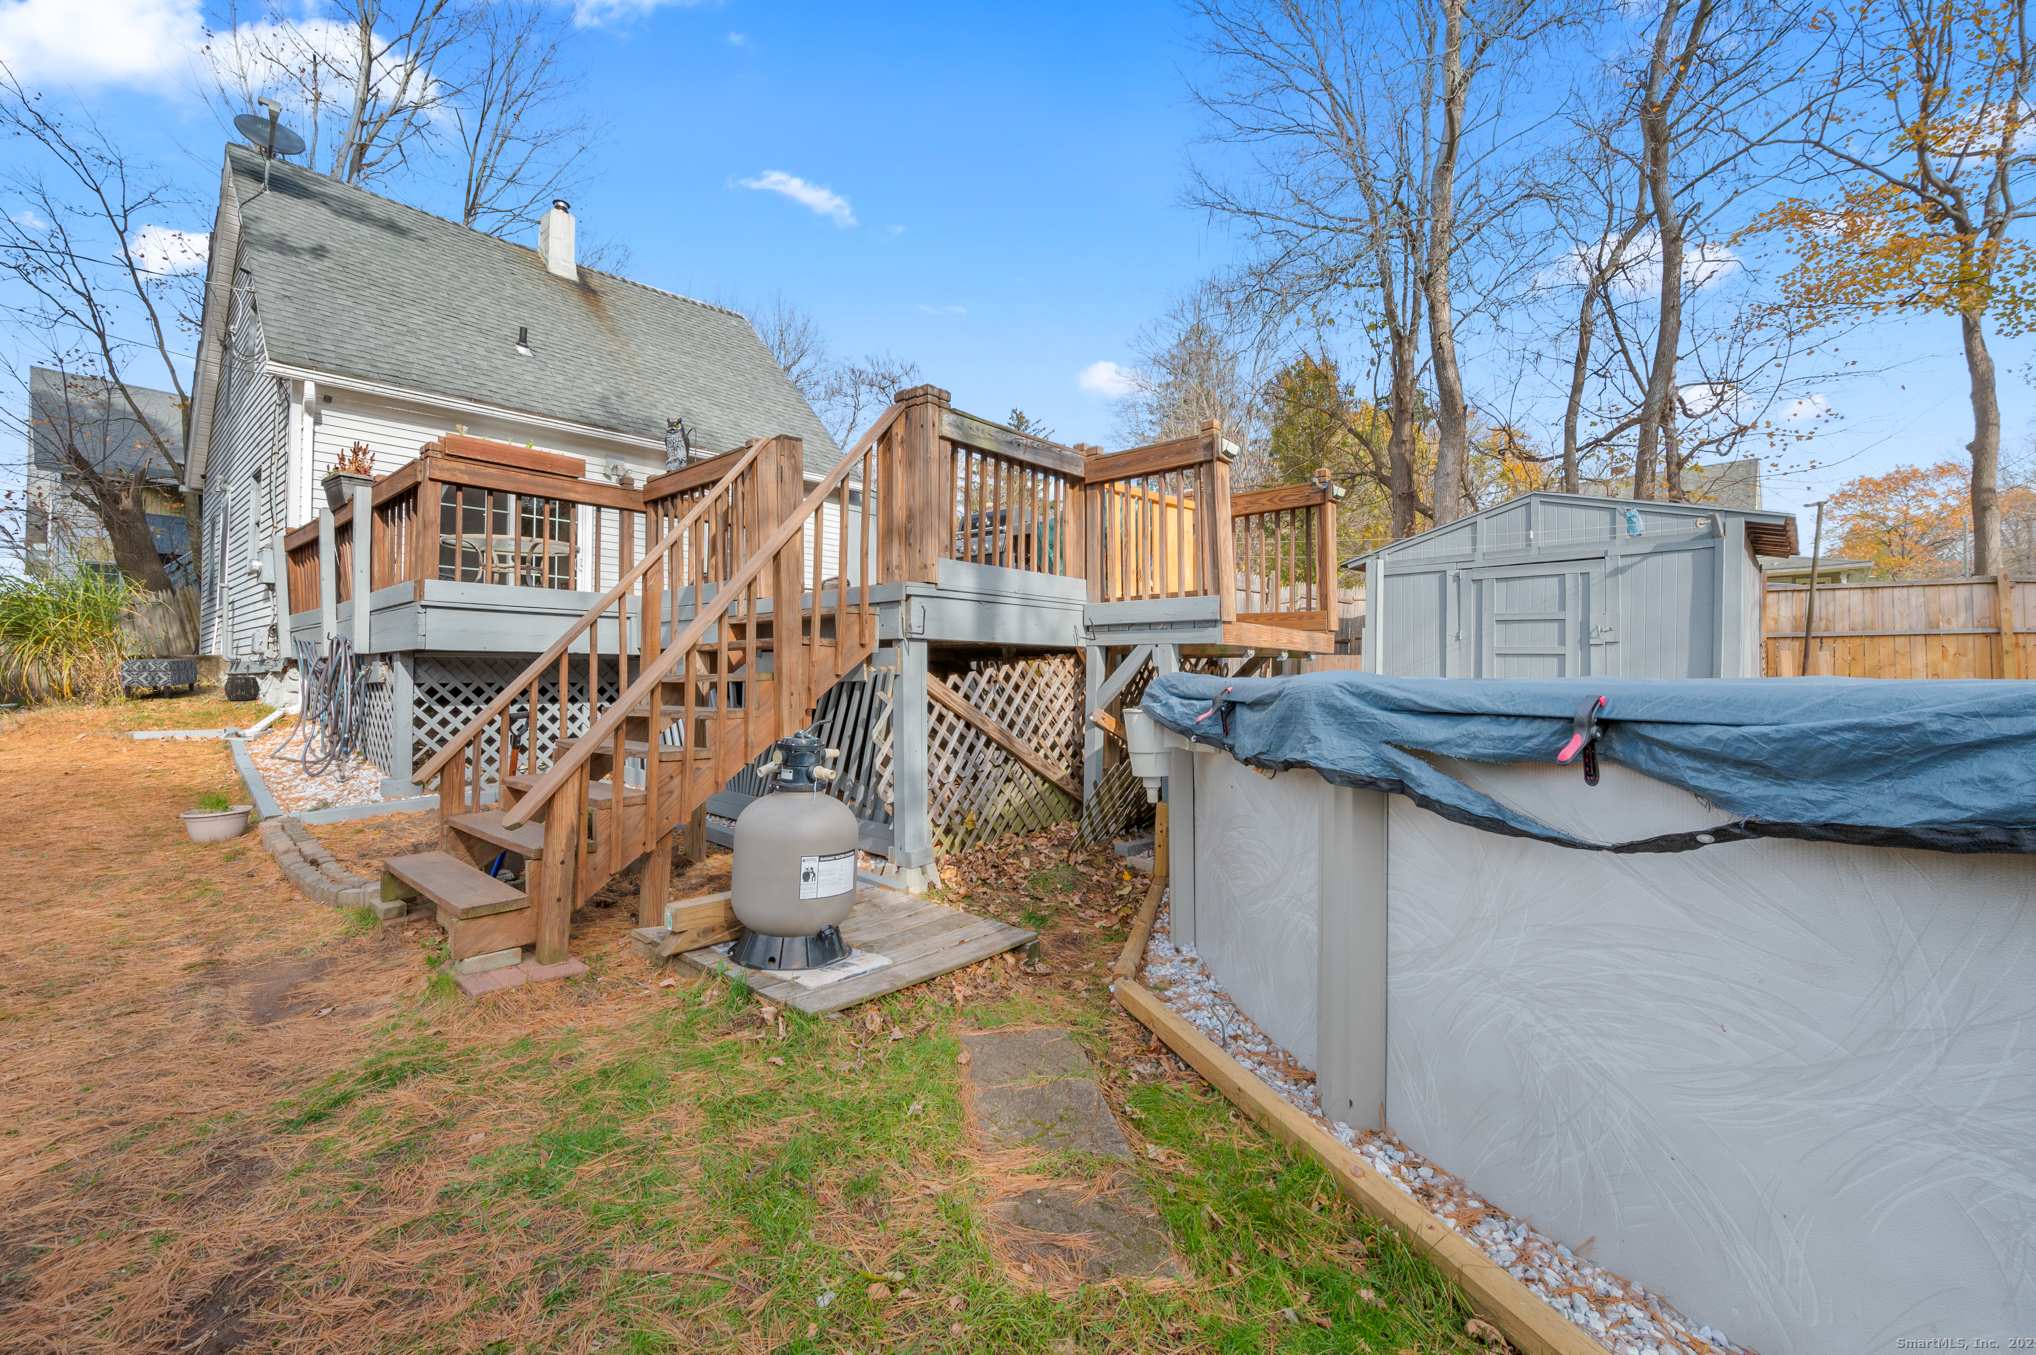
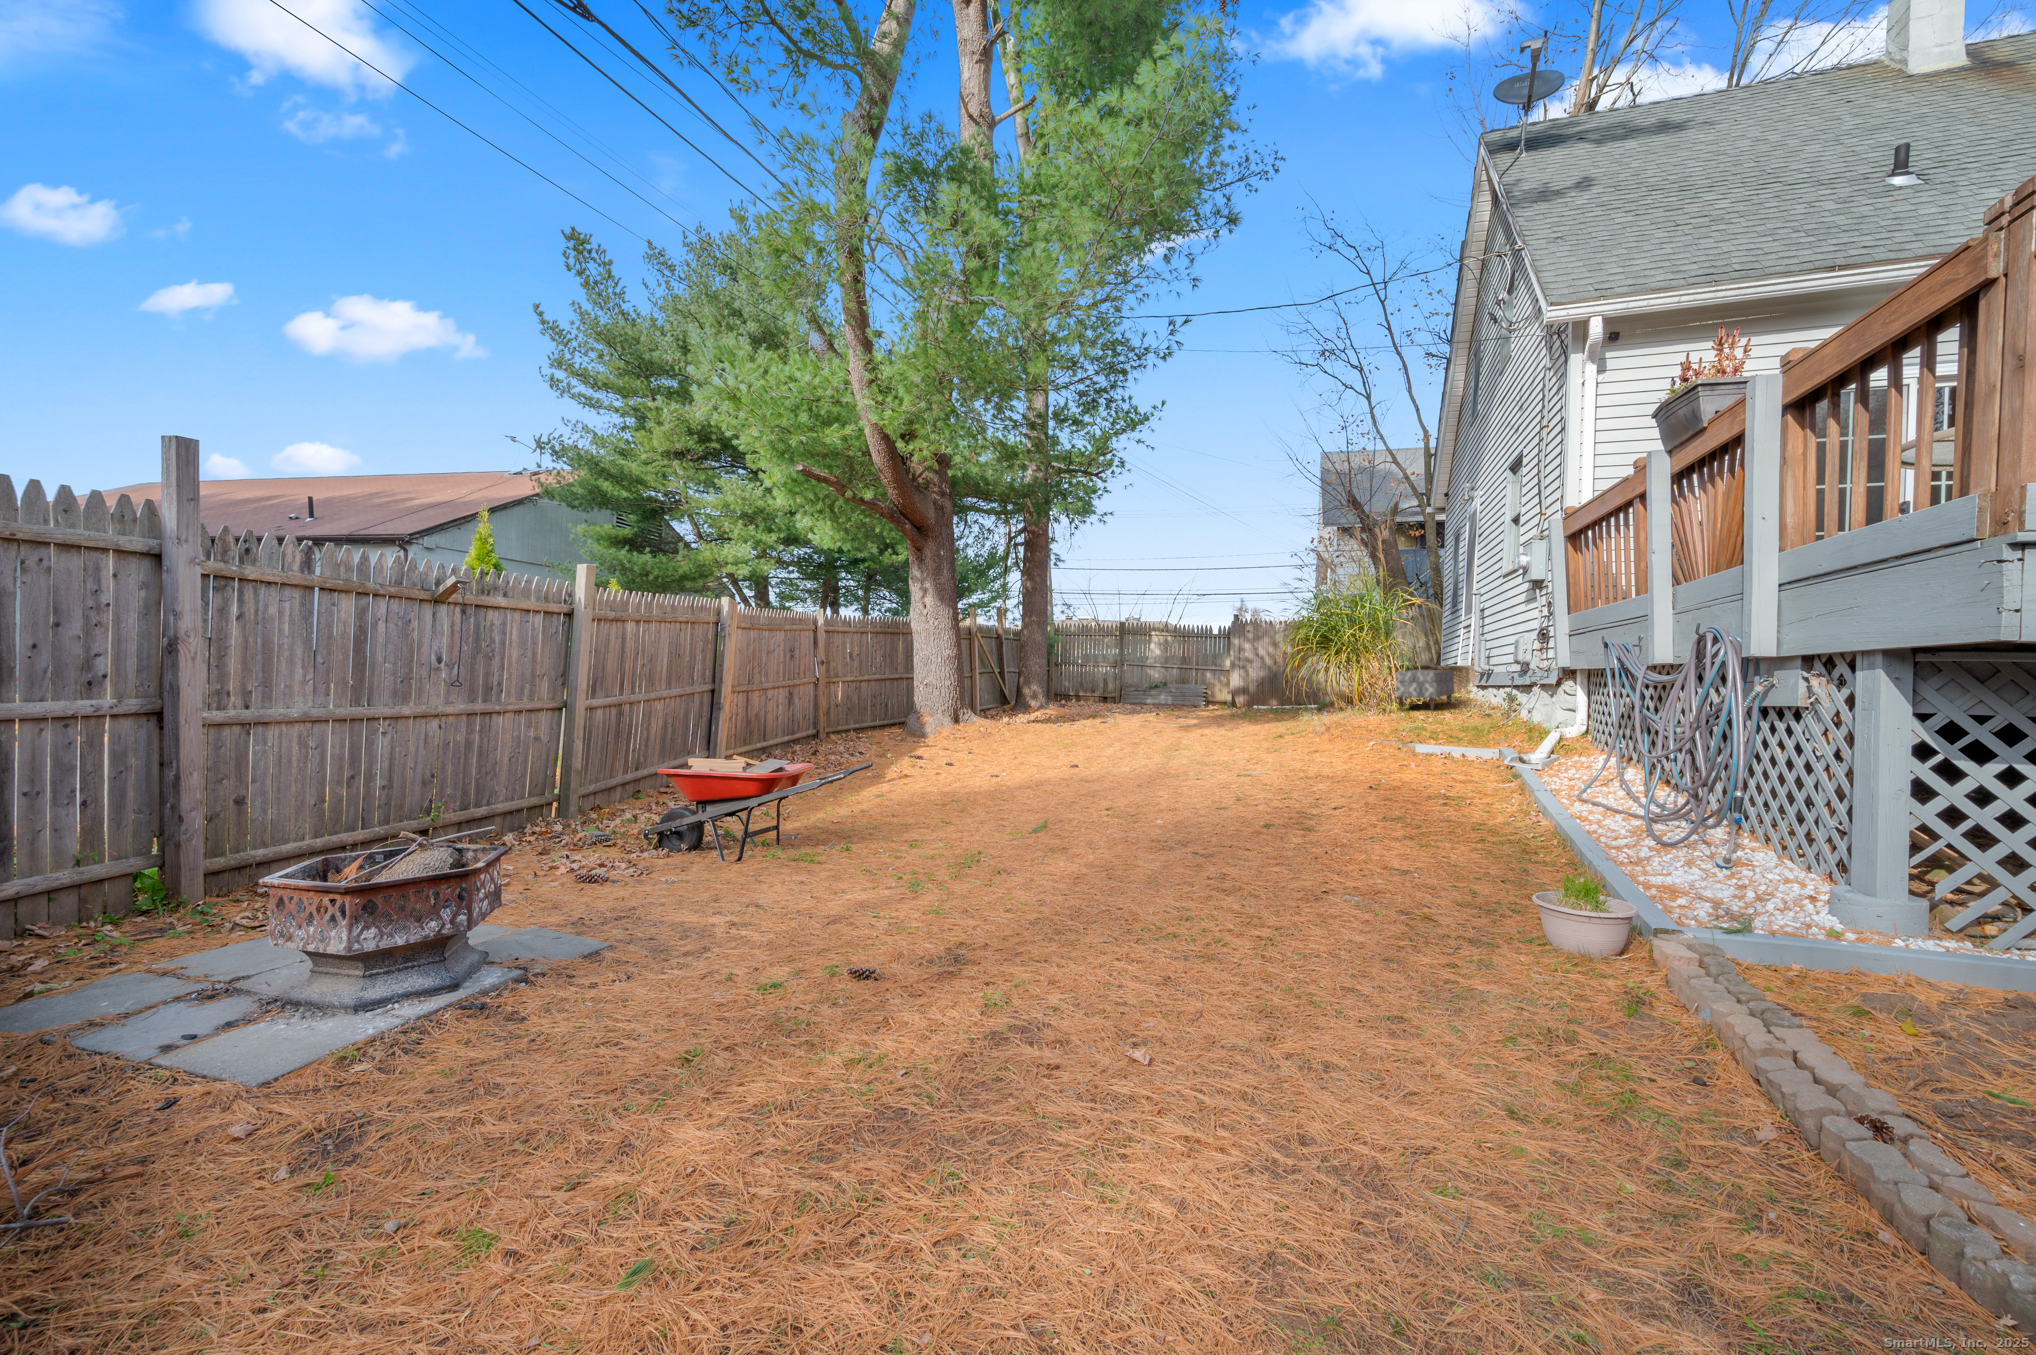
woven basket: present [224,677,259,701] -> none [1485,690,1519,717]

